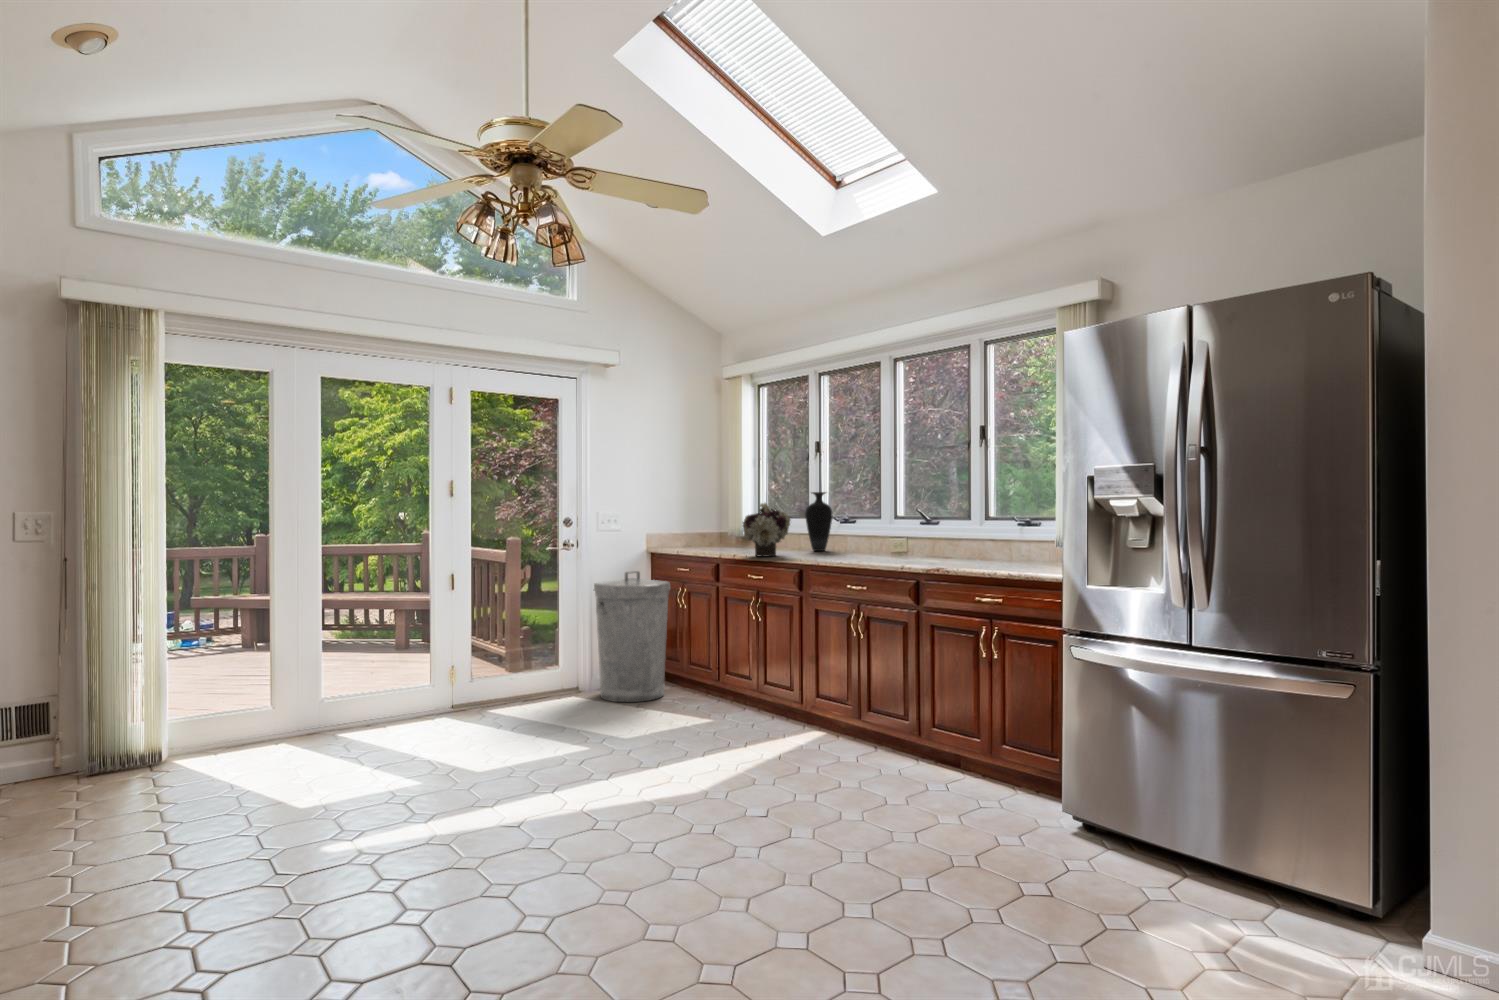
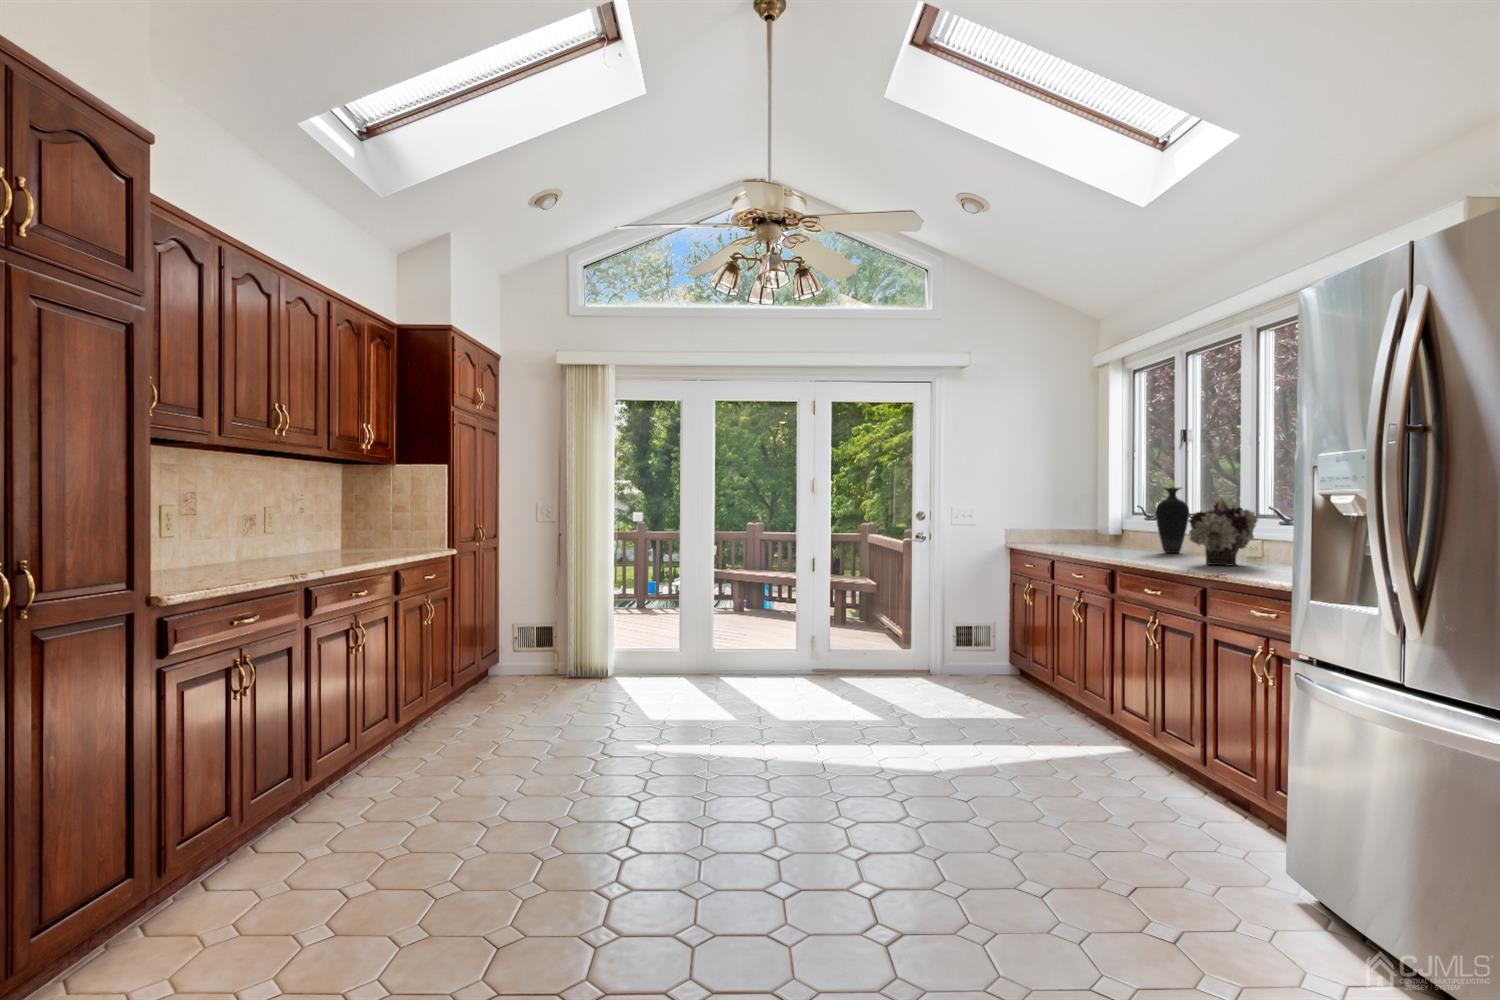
flower arrangement: present [743,503,791,557] -> present [1189,497,1257,566]
trash can: present [594,571,670,702] -> none [939,564,1016,690]

